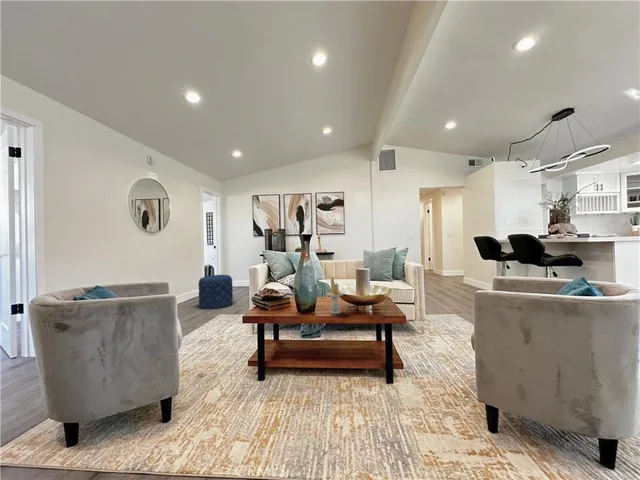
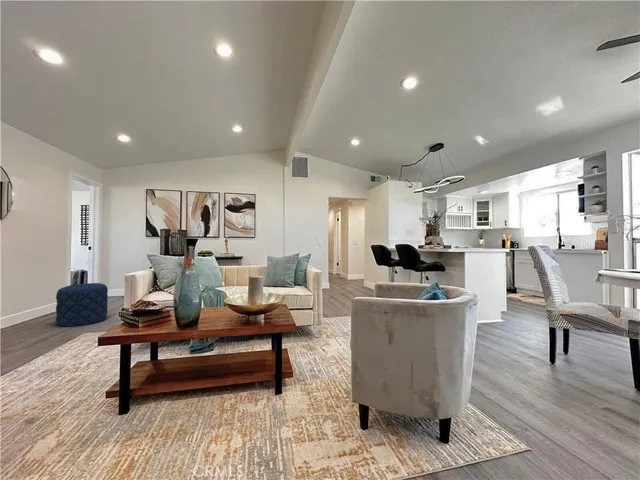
candle: present [326,277,344,314] -> none [212,286,232,327]

